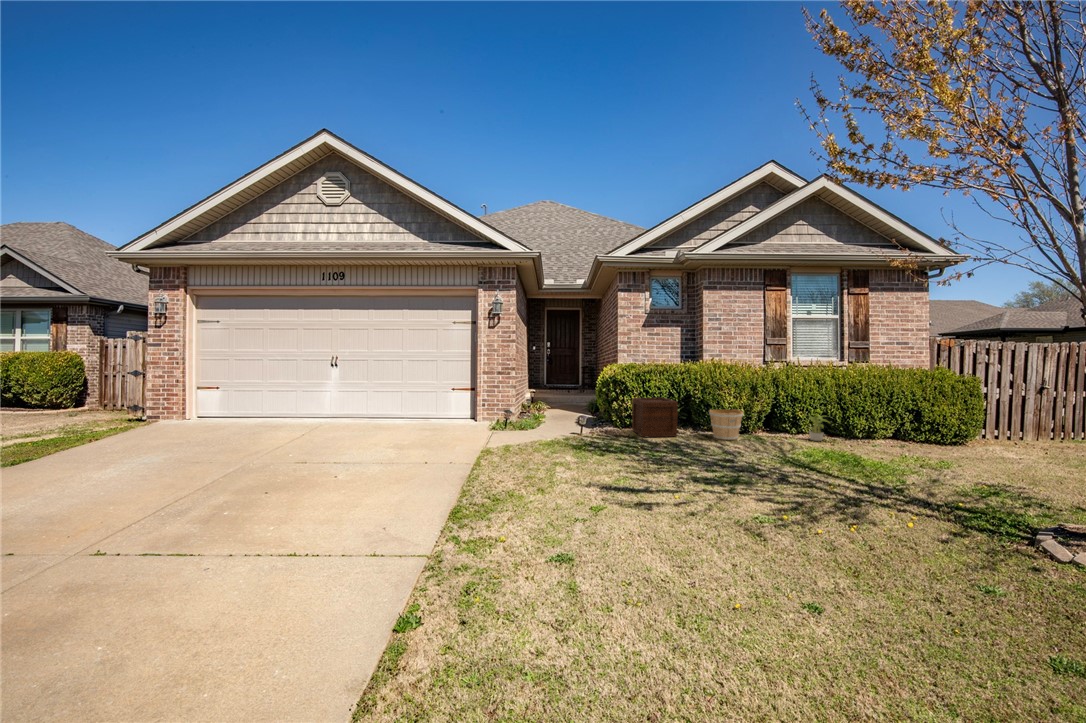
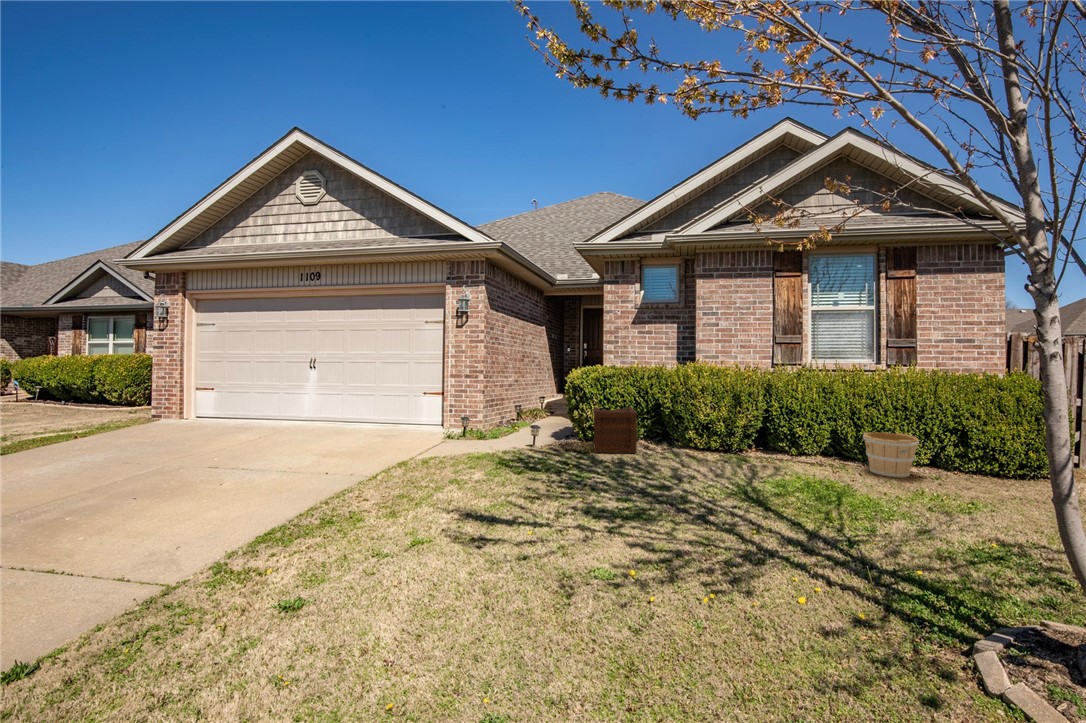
wooden bucket: present [709,409,743,440] -> present [863,433,919,478]
potted plant: present [809,416,828,441] -> none [797,433,834,468]

